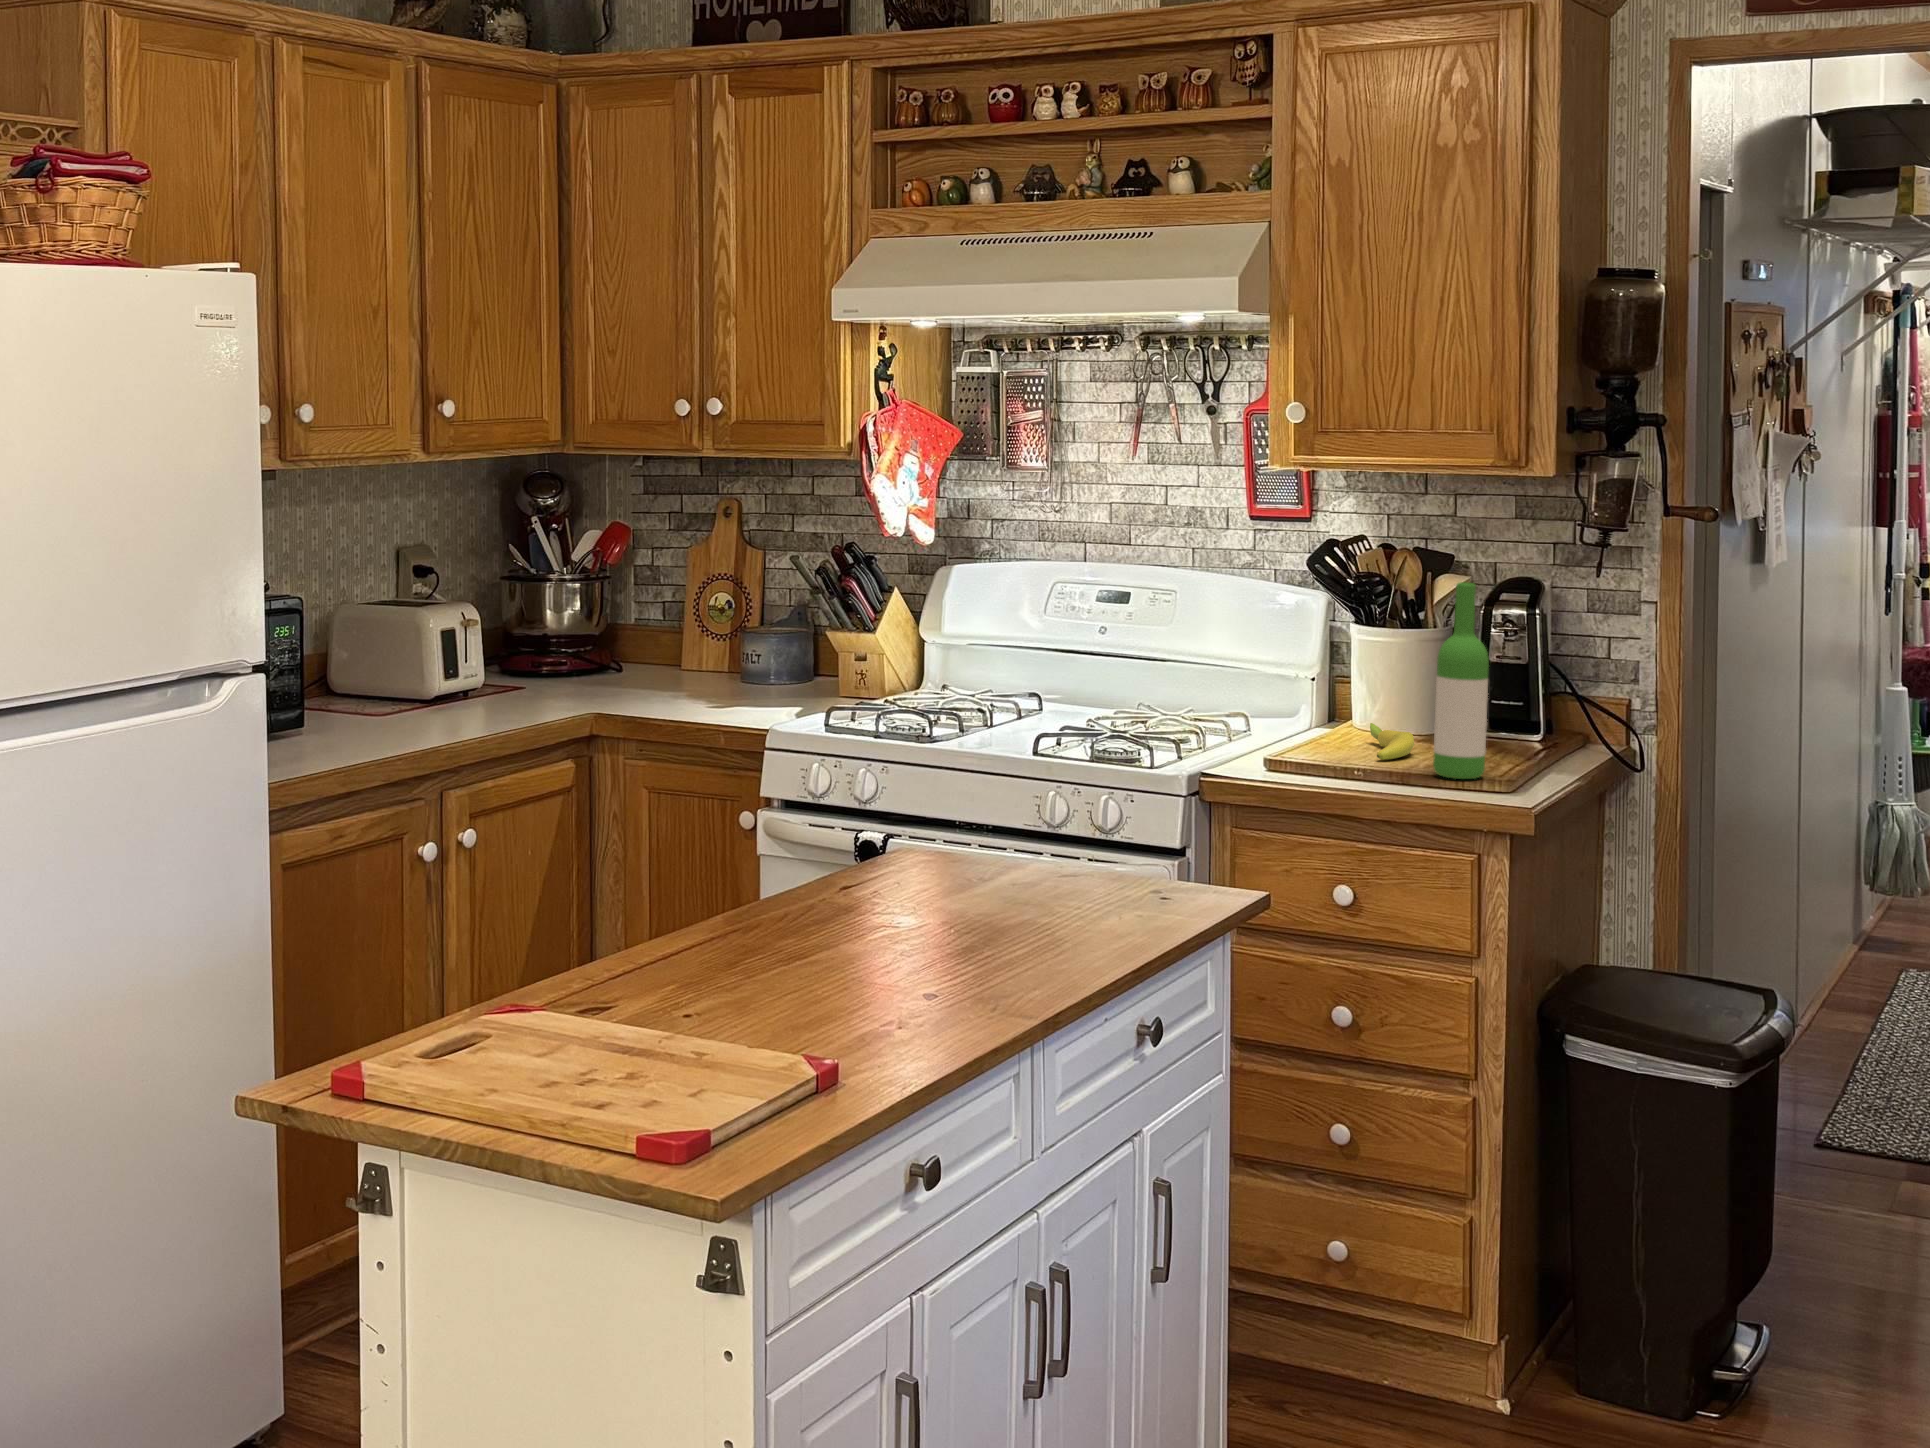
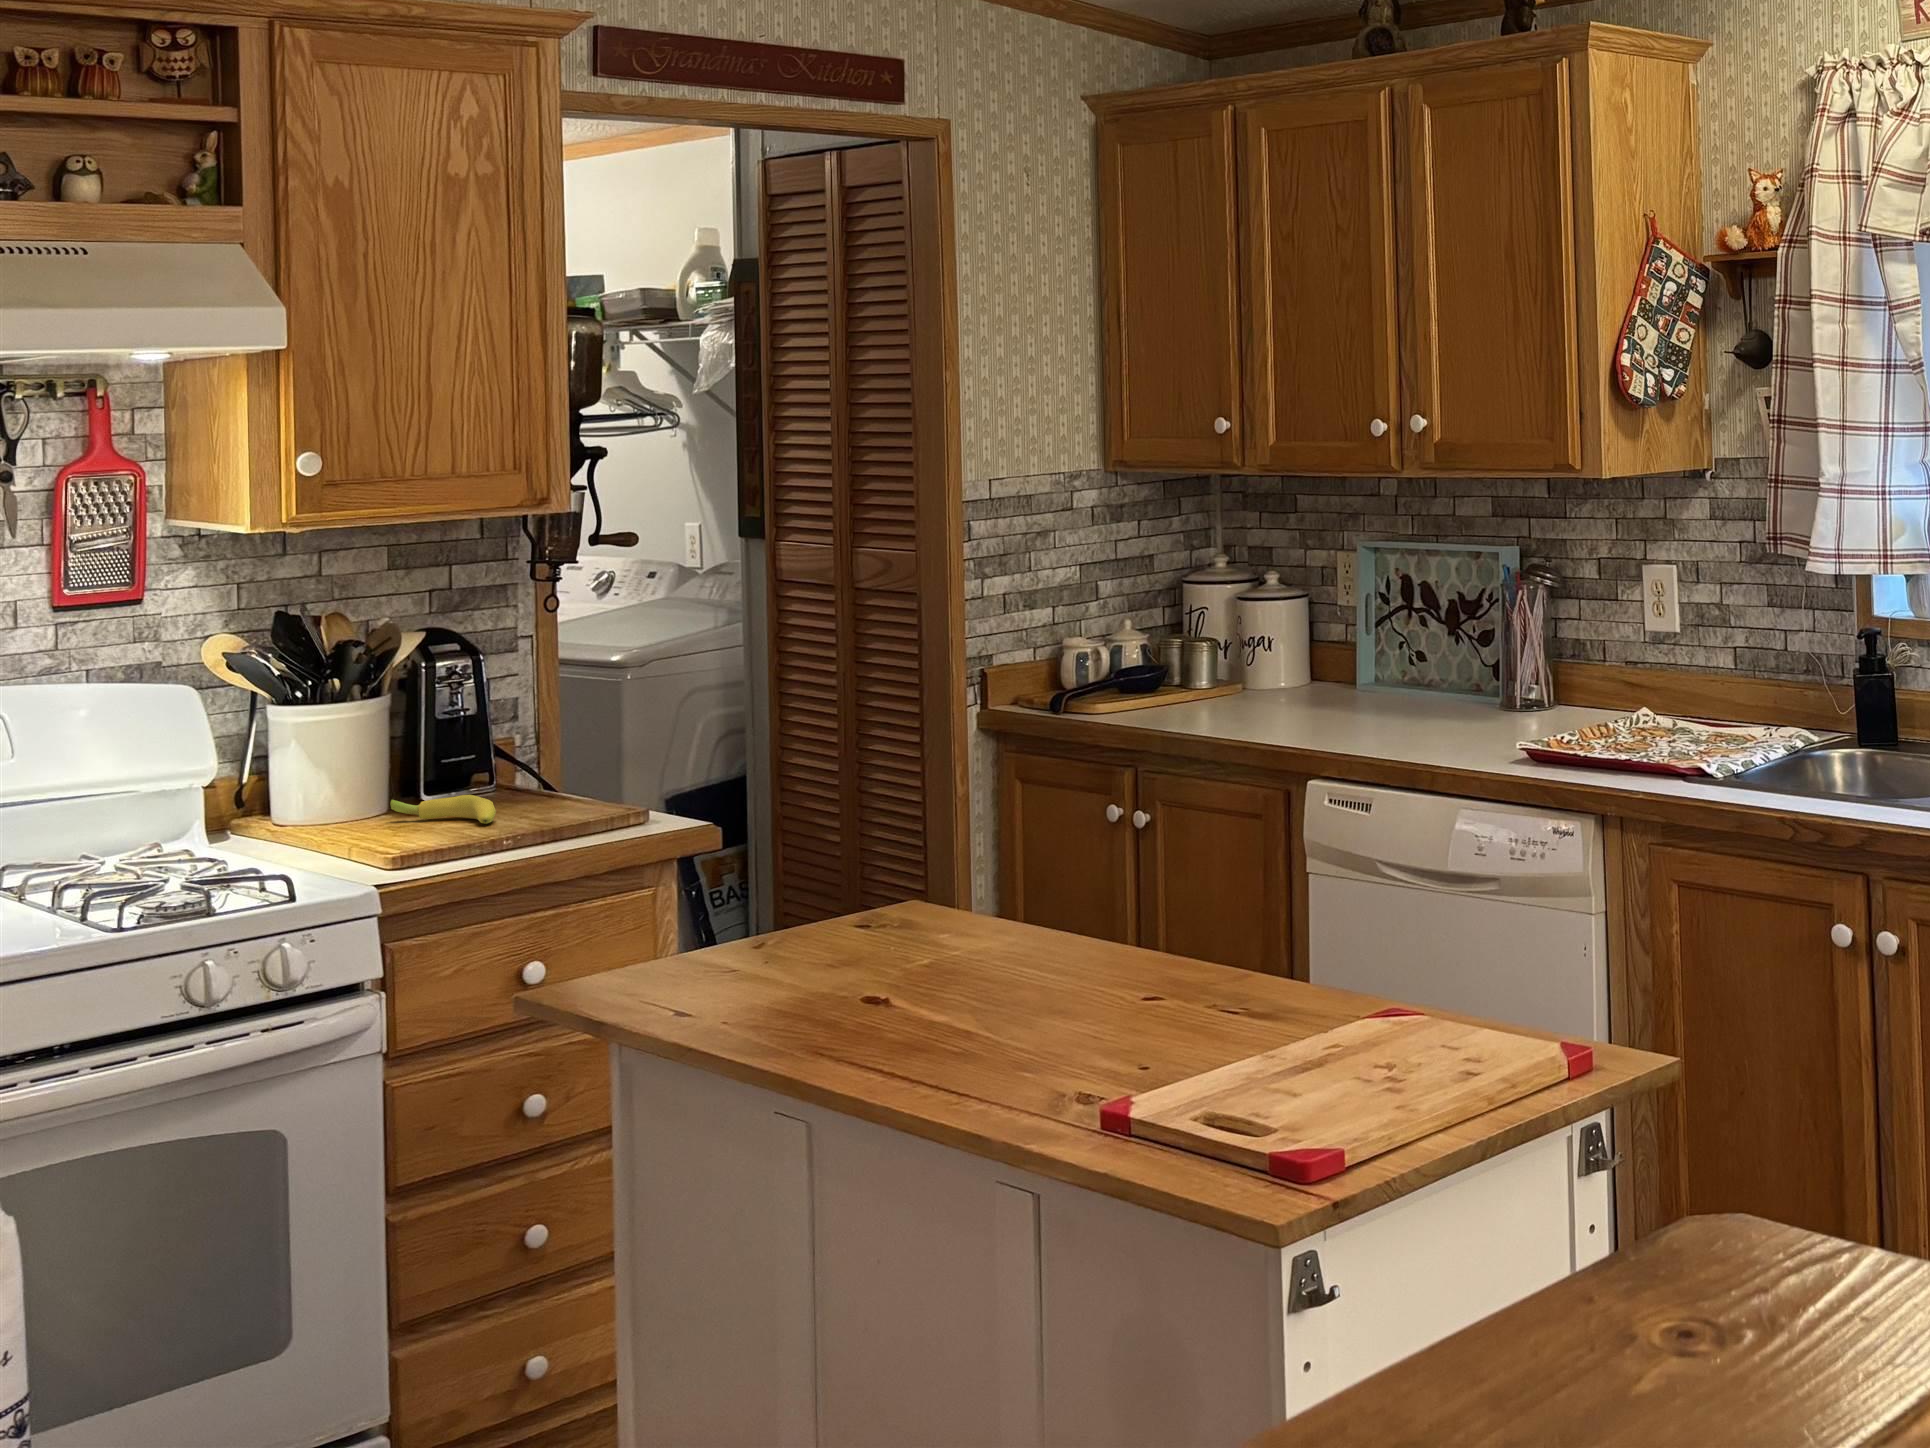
wine bottle: present [1433,582,1489,779] -> none [578,616,633,816]

